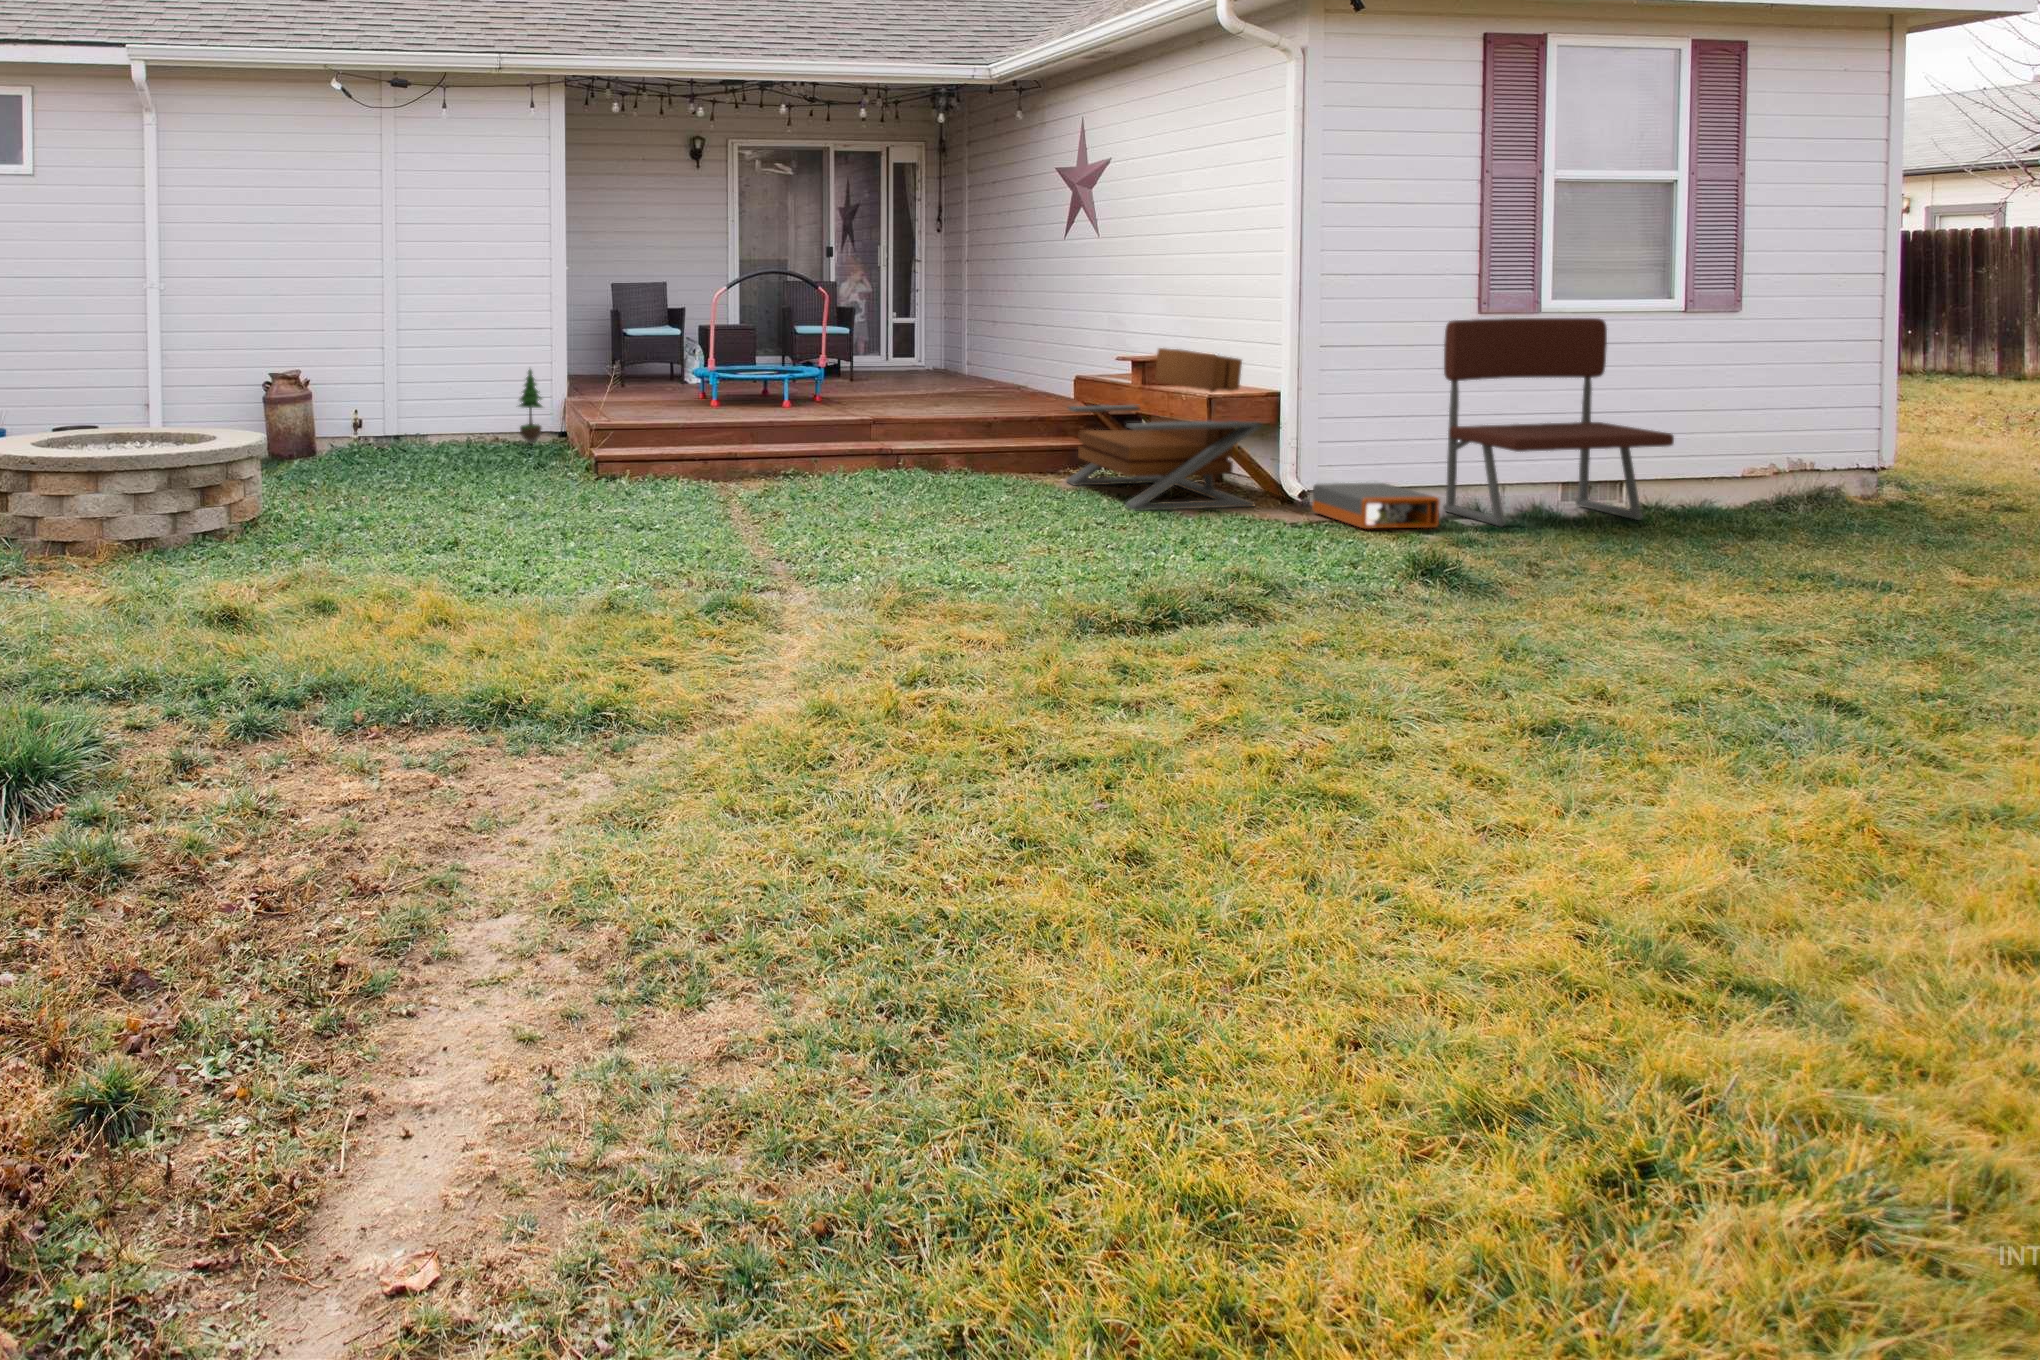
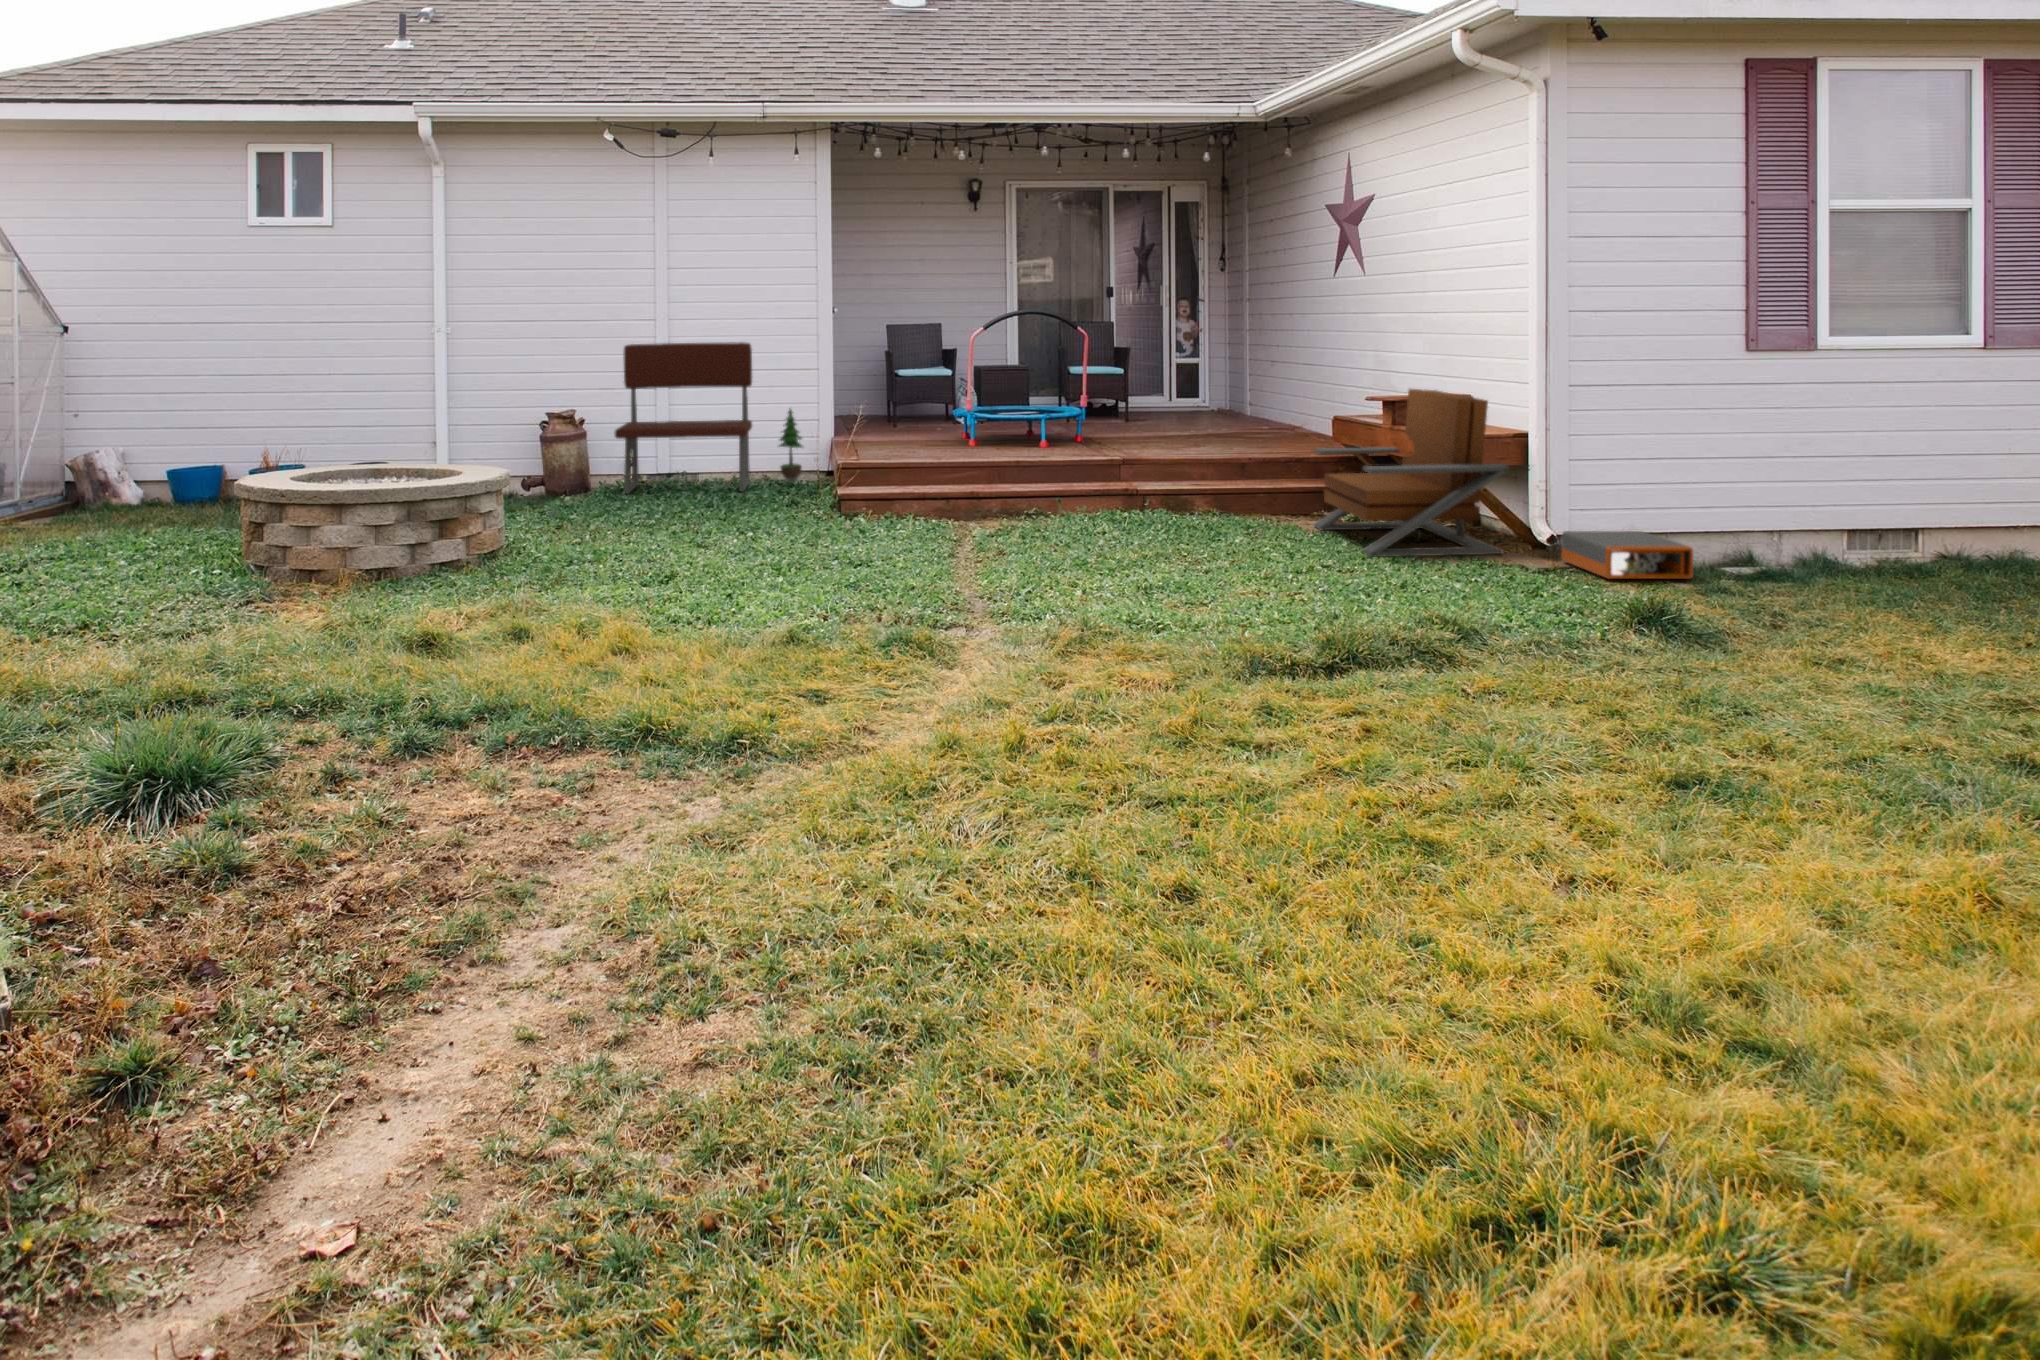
bench: present [1443,318,1674,526] -> present [615,342,752,494]

